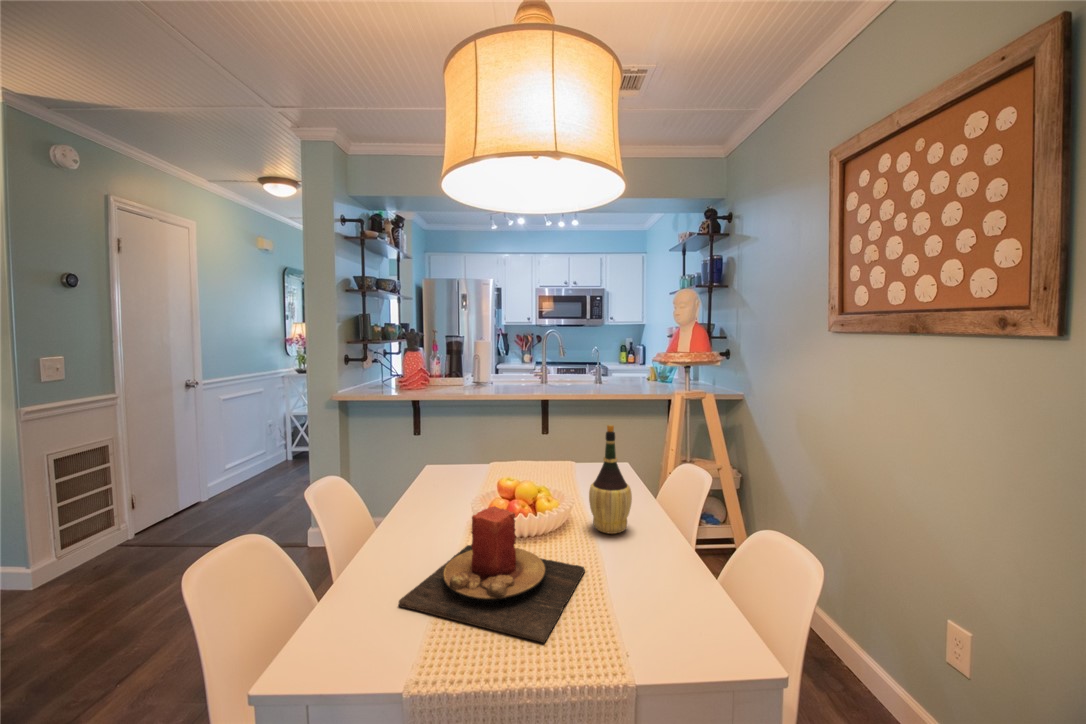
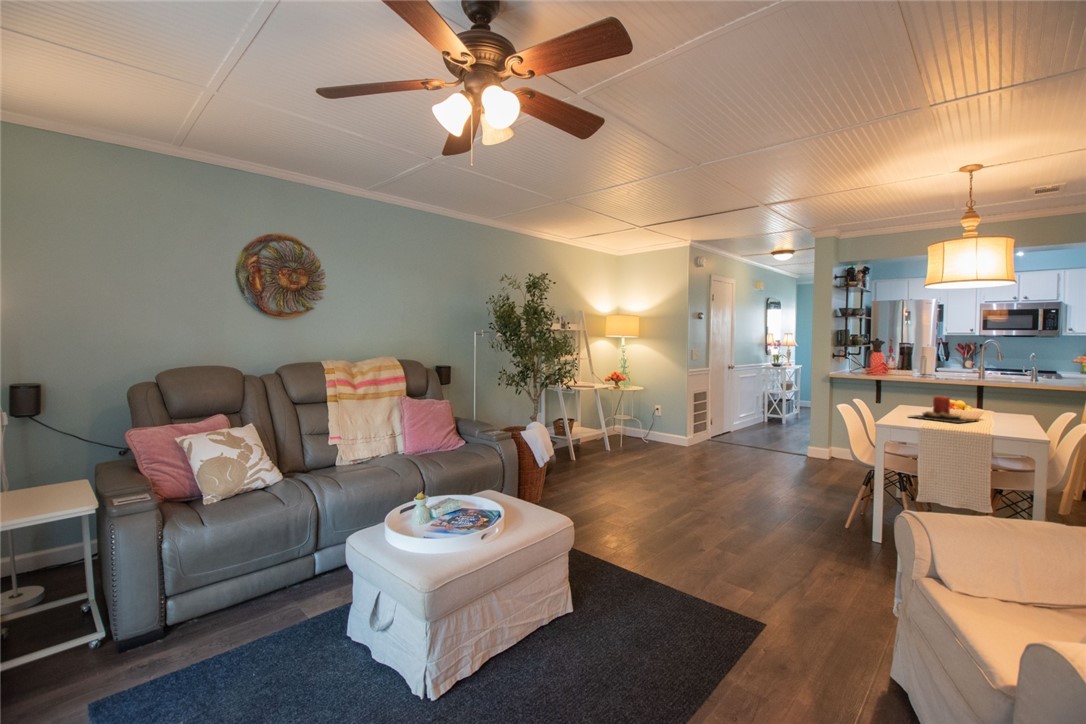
wine bottle: present [589,425,632,534] -> none [987,377,1010,419]

